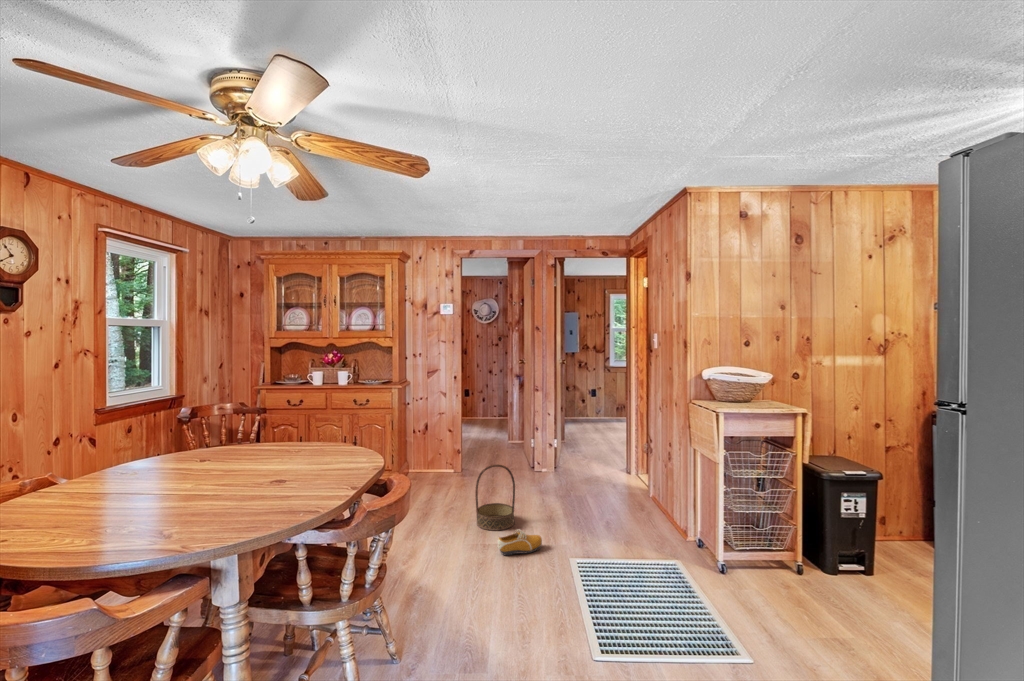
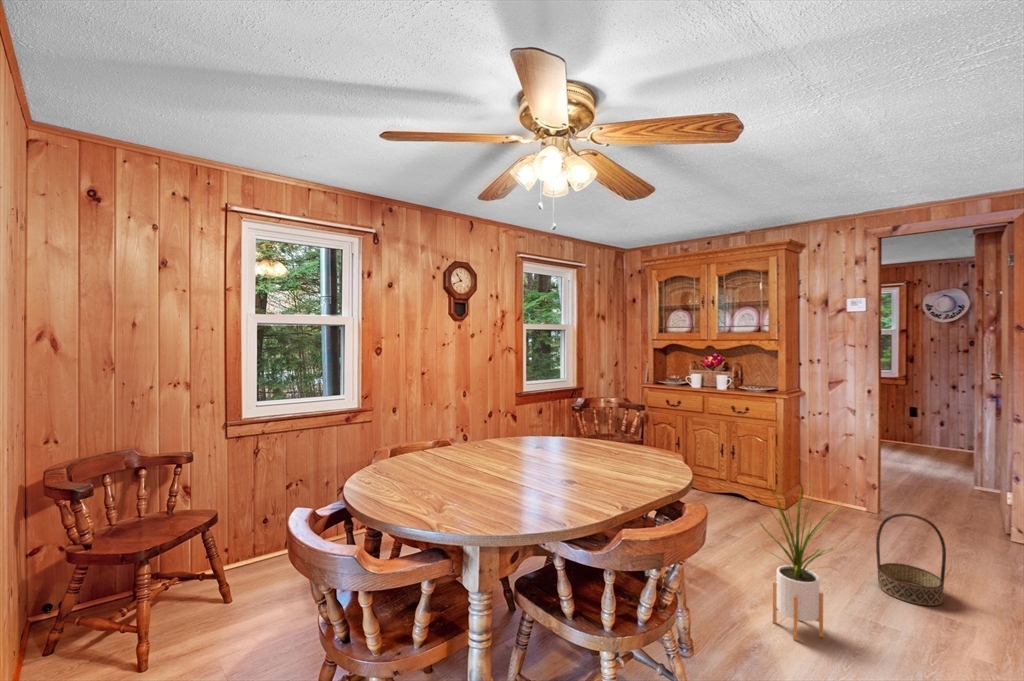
house plant: none [403,454,471,592] -> present [761,489,838,641]
shoe: present [497,530,542,555] -> none [899,610,984,651]

